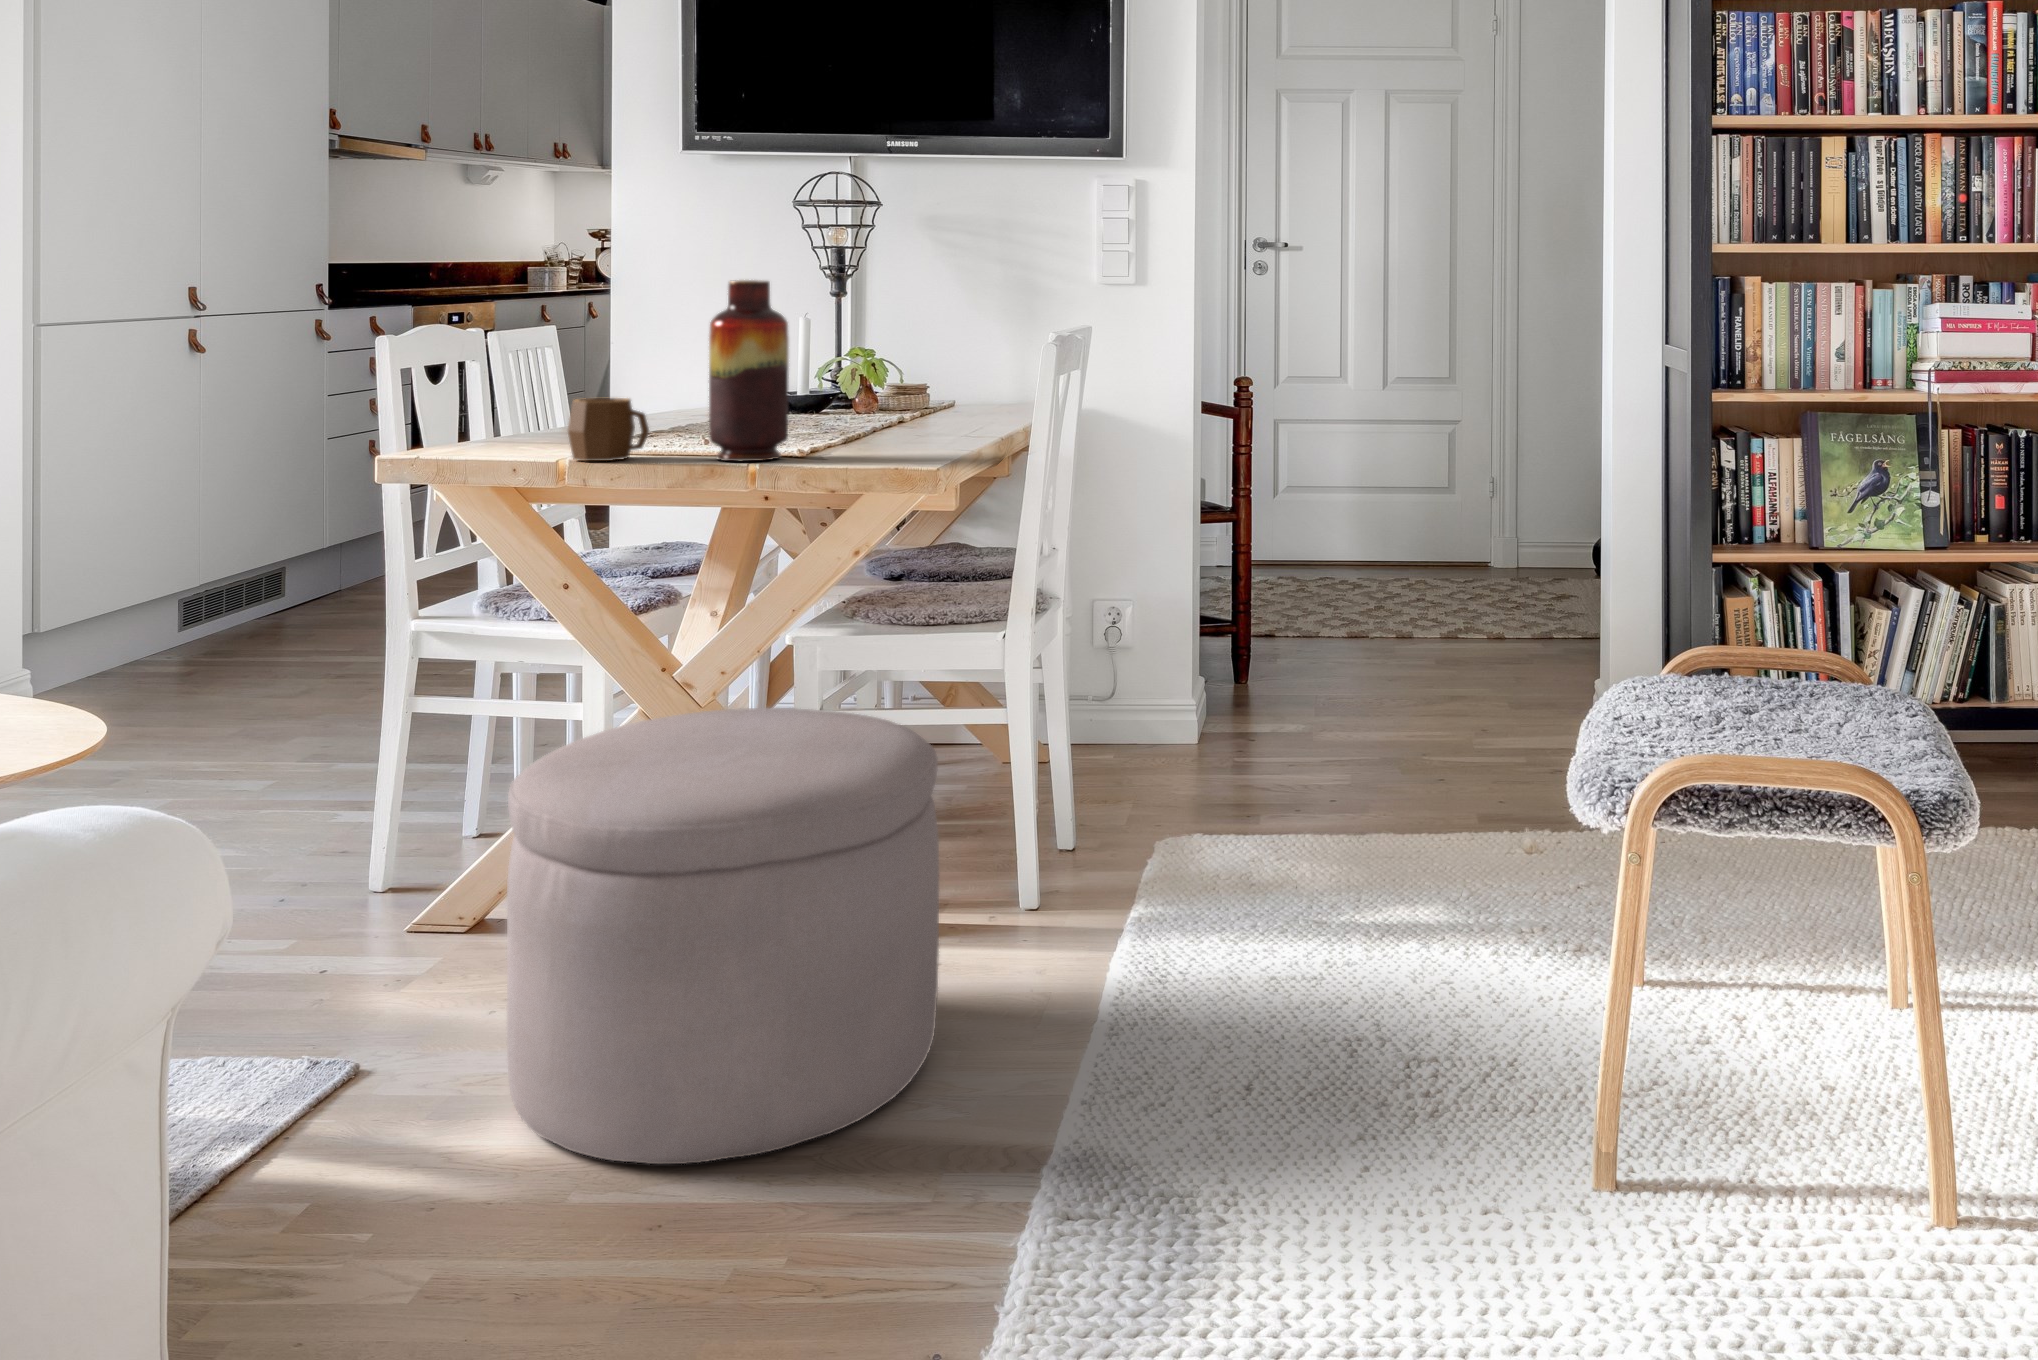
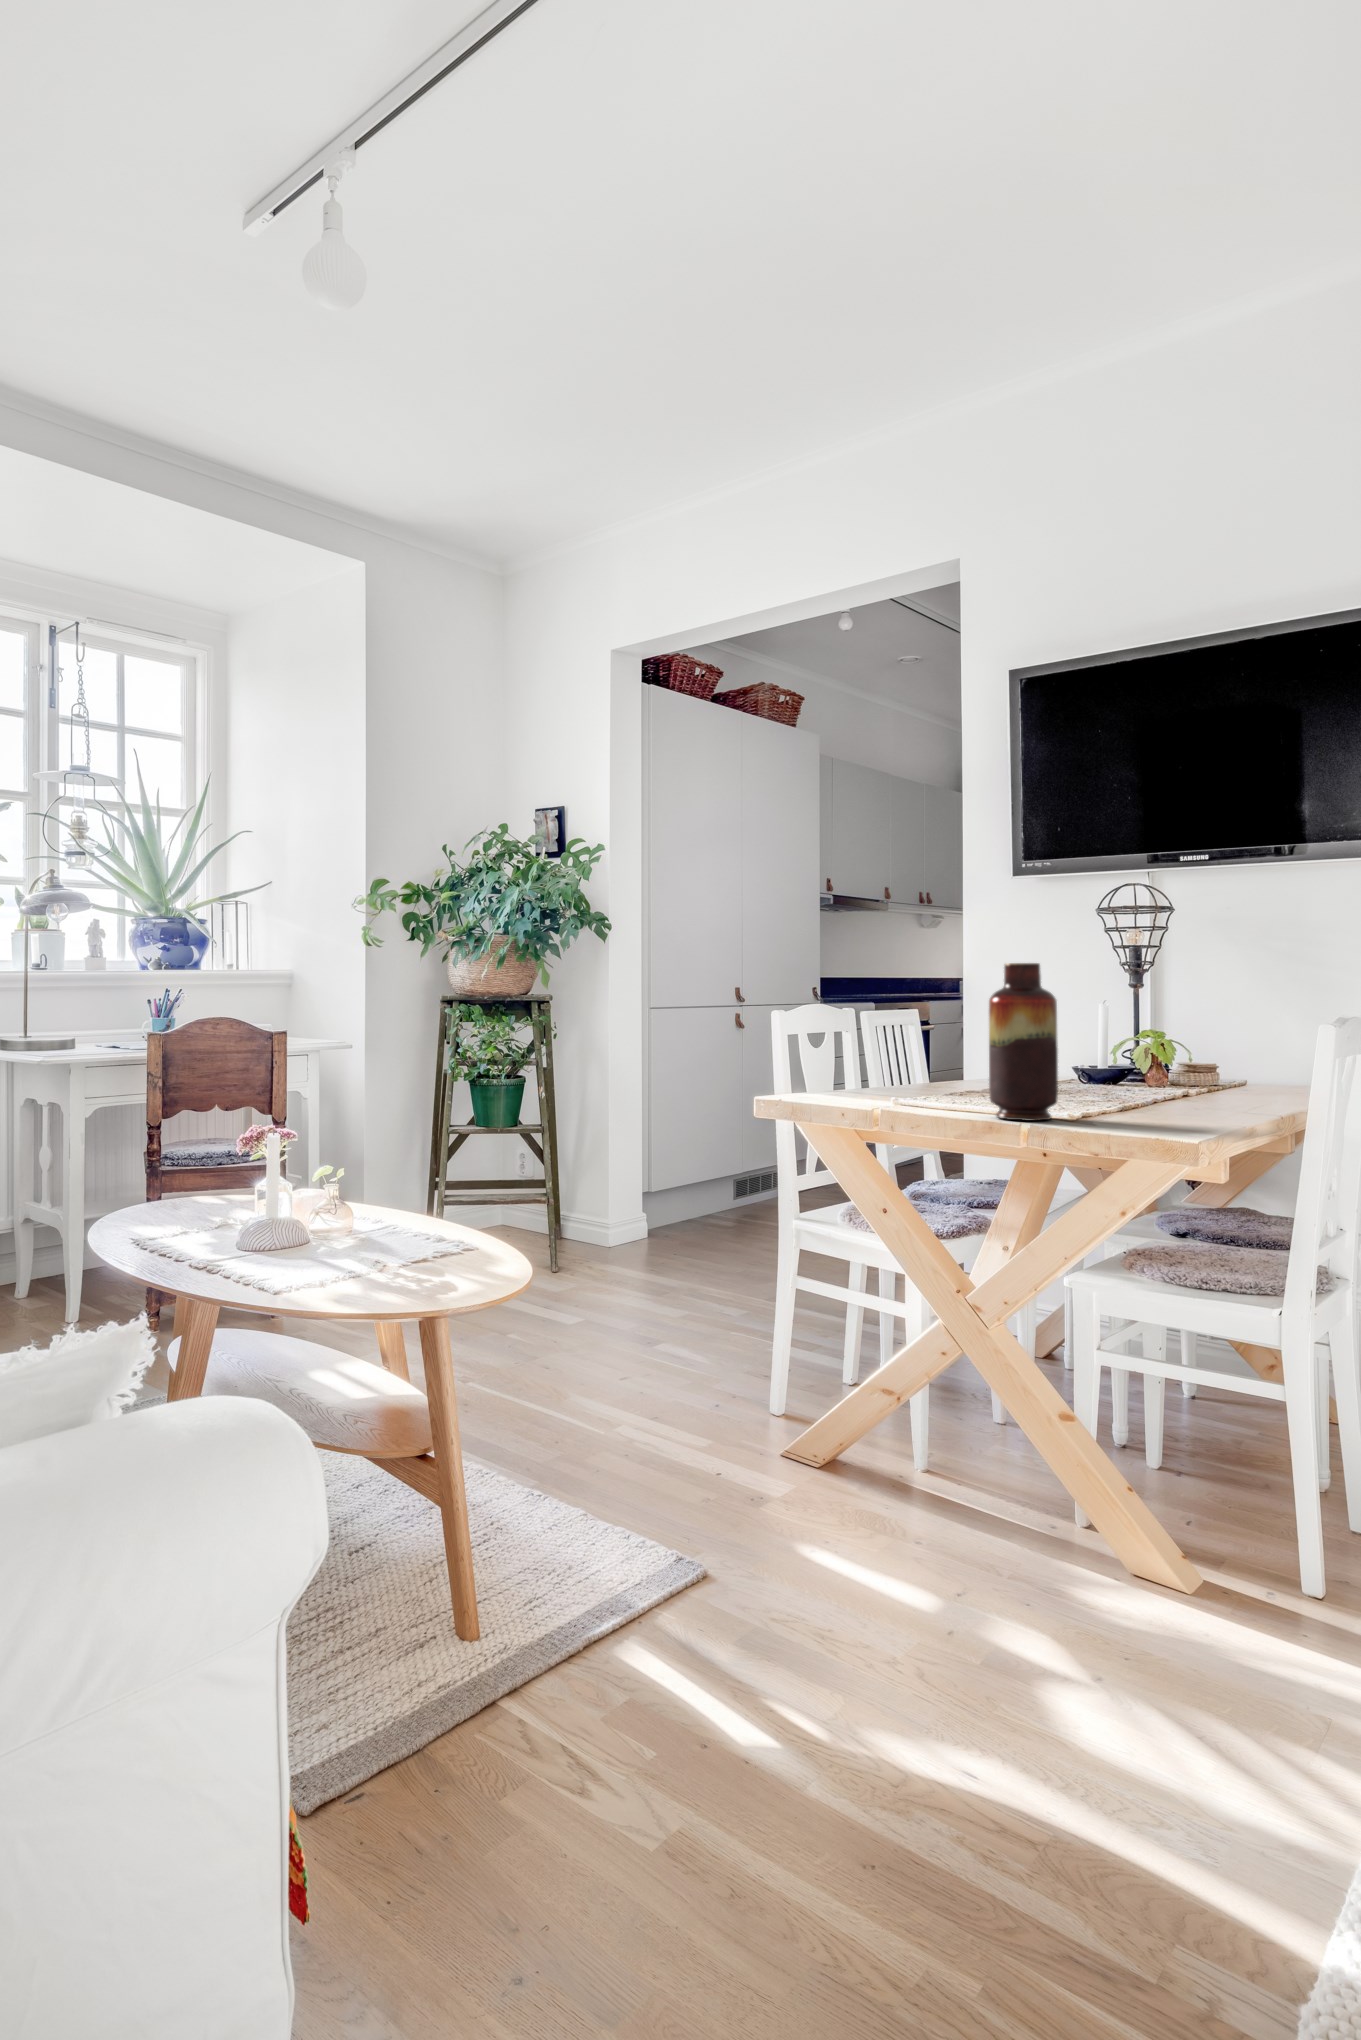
mug: present [568,398,649,461] -> none [880,1061,942,1112]
ottoman: present [507,708,939,1164] -> none [787,1339,1180,1806]

